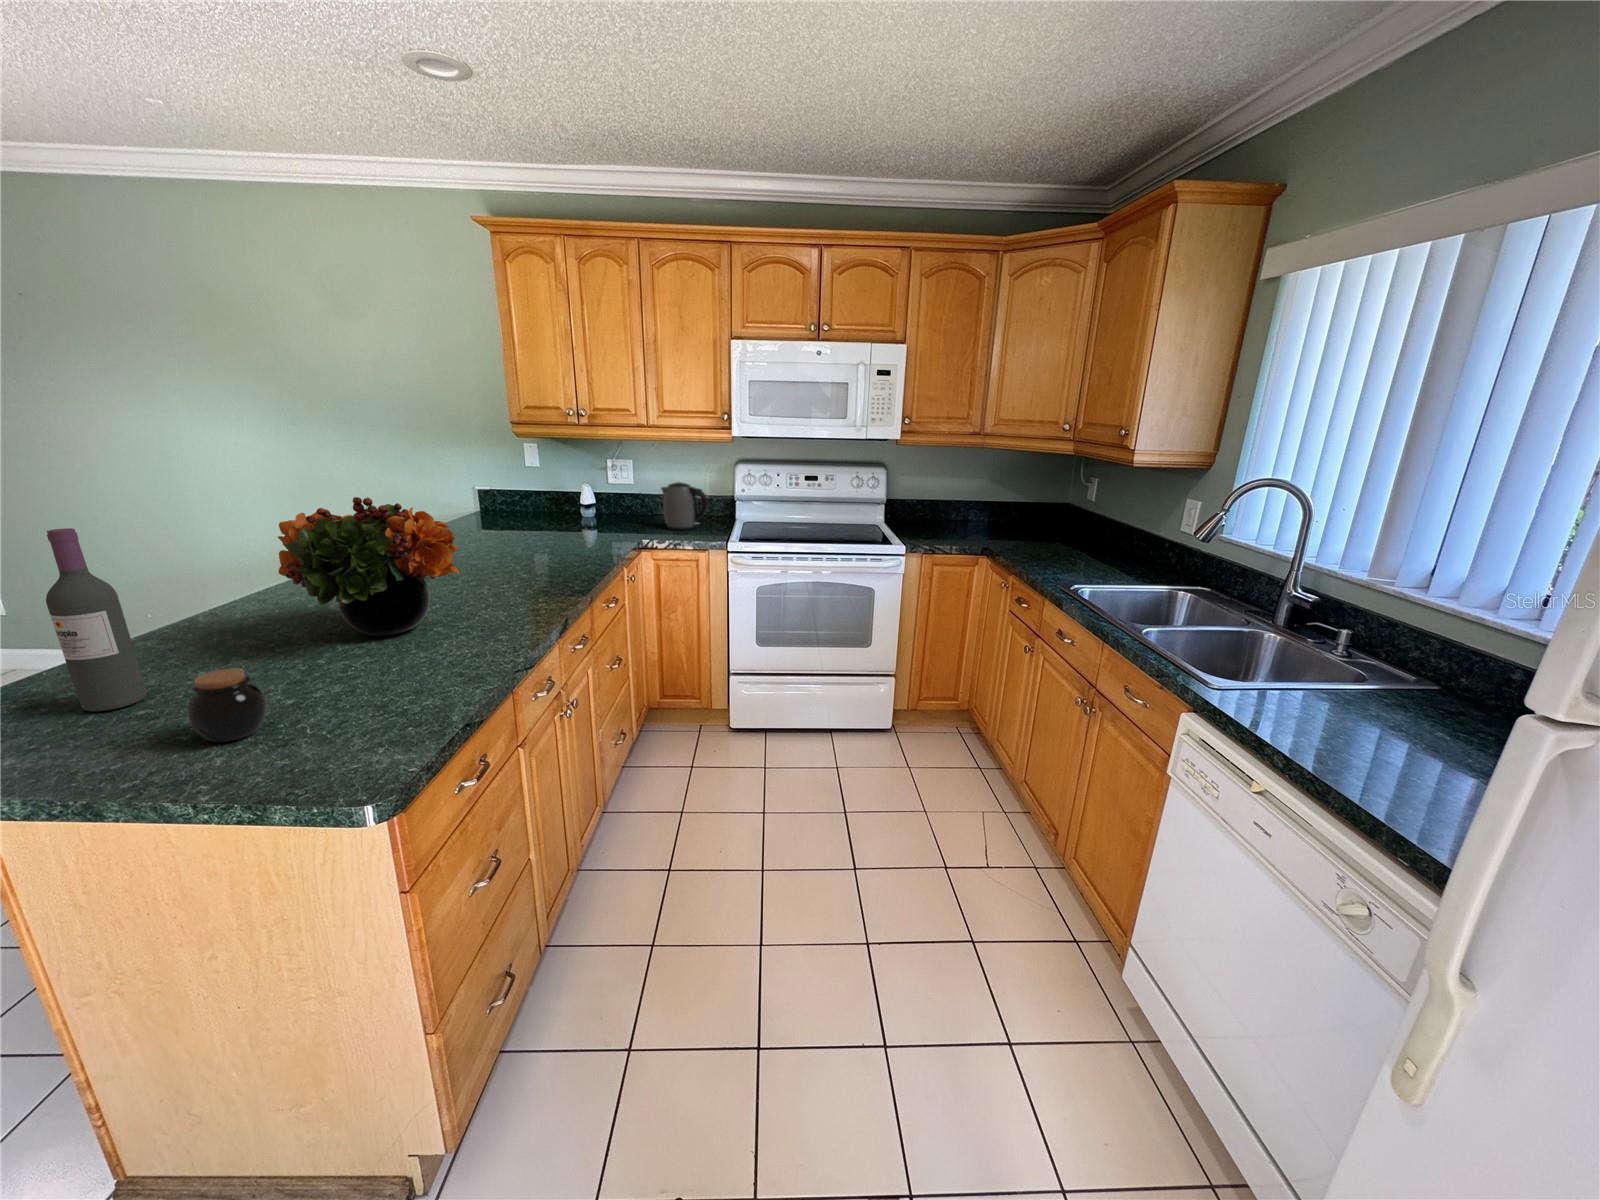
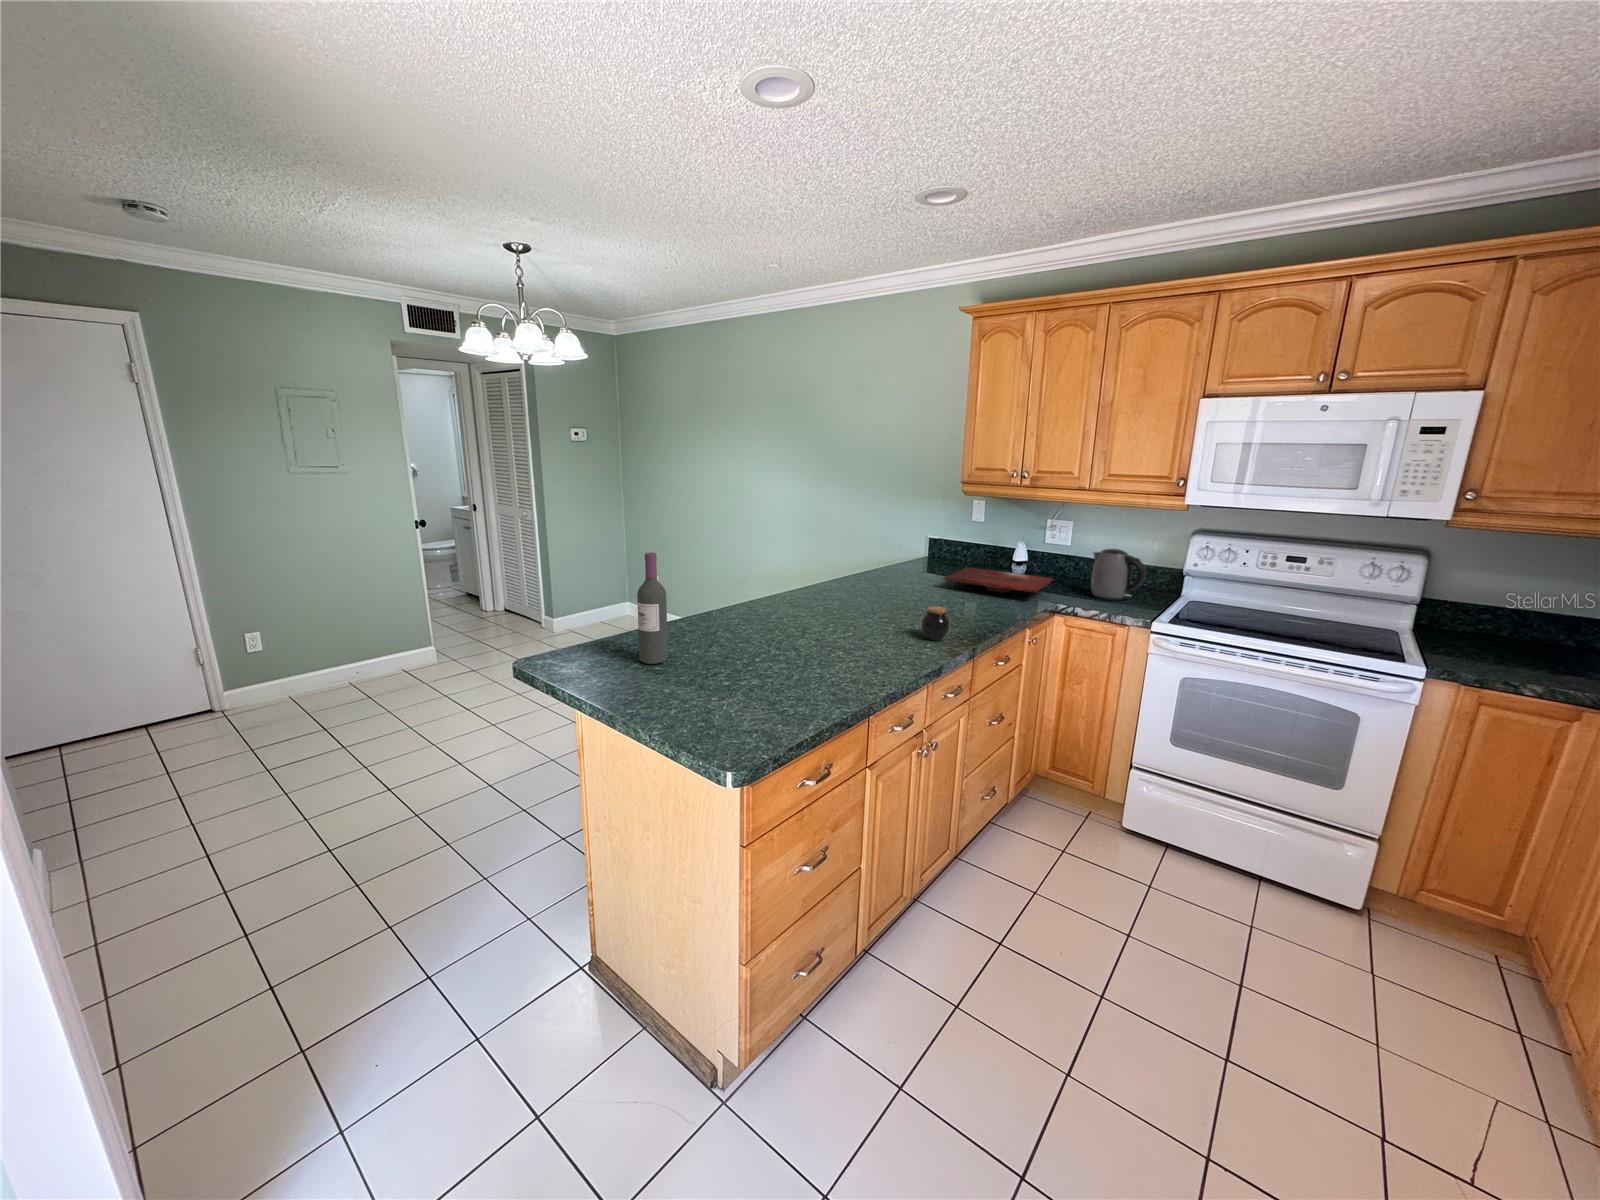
flower arrangement: present [278,497,459,636] -> none [750,545,867,652]
cutting board: none [521,516,631,536] -> present [944,568,1053,593]
jar: present [187,669,267,742] -> present [921,606,950,641]

